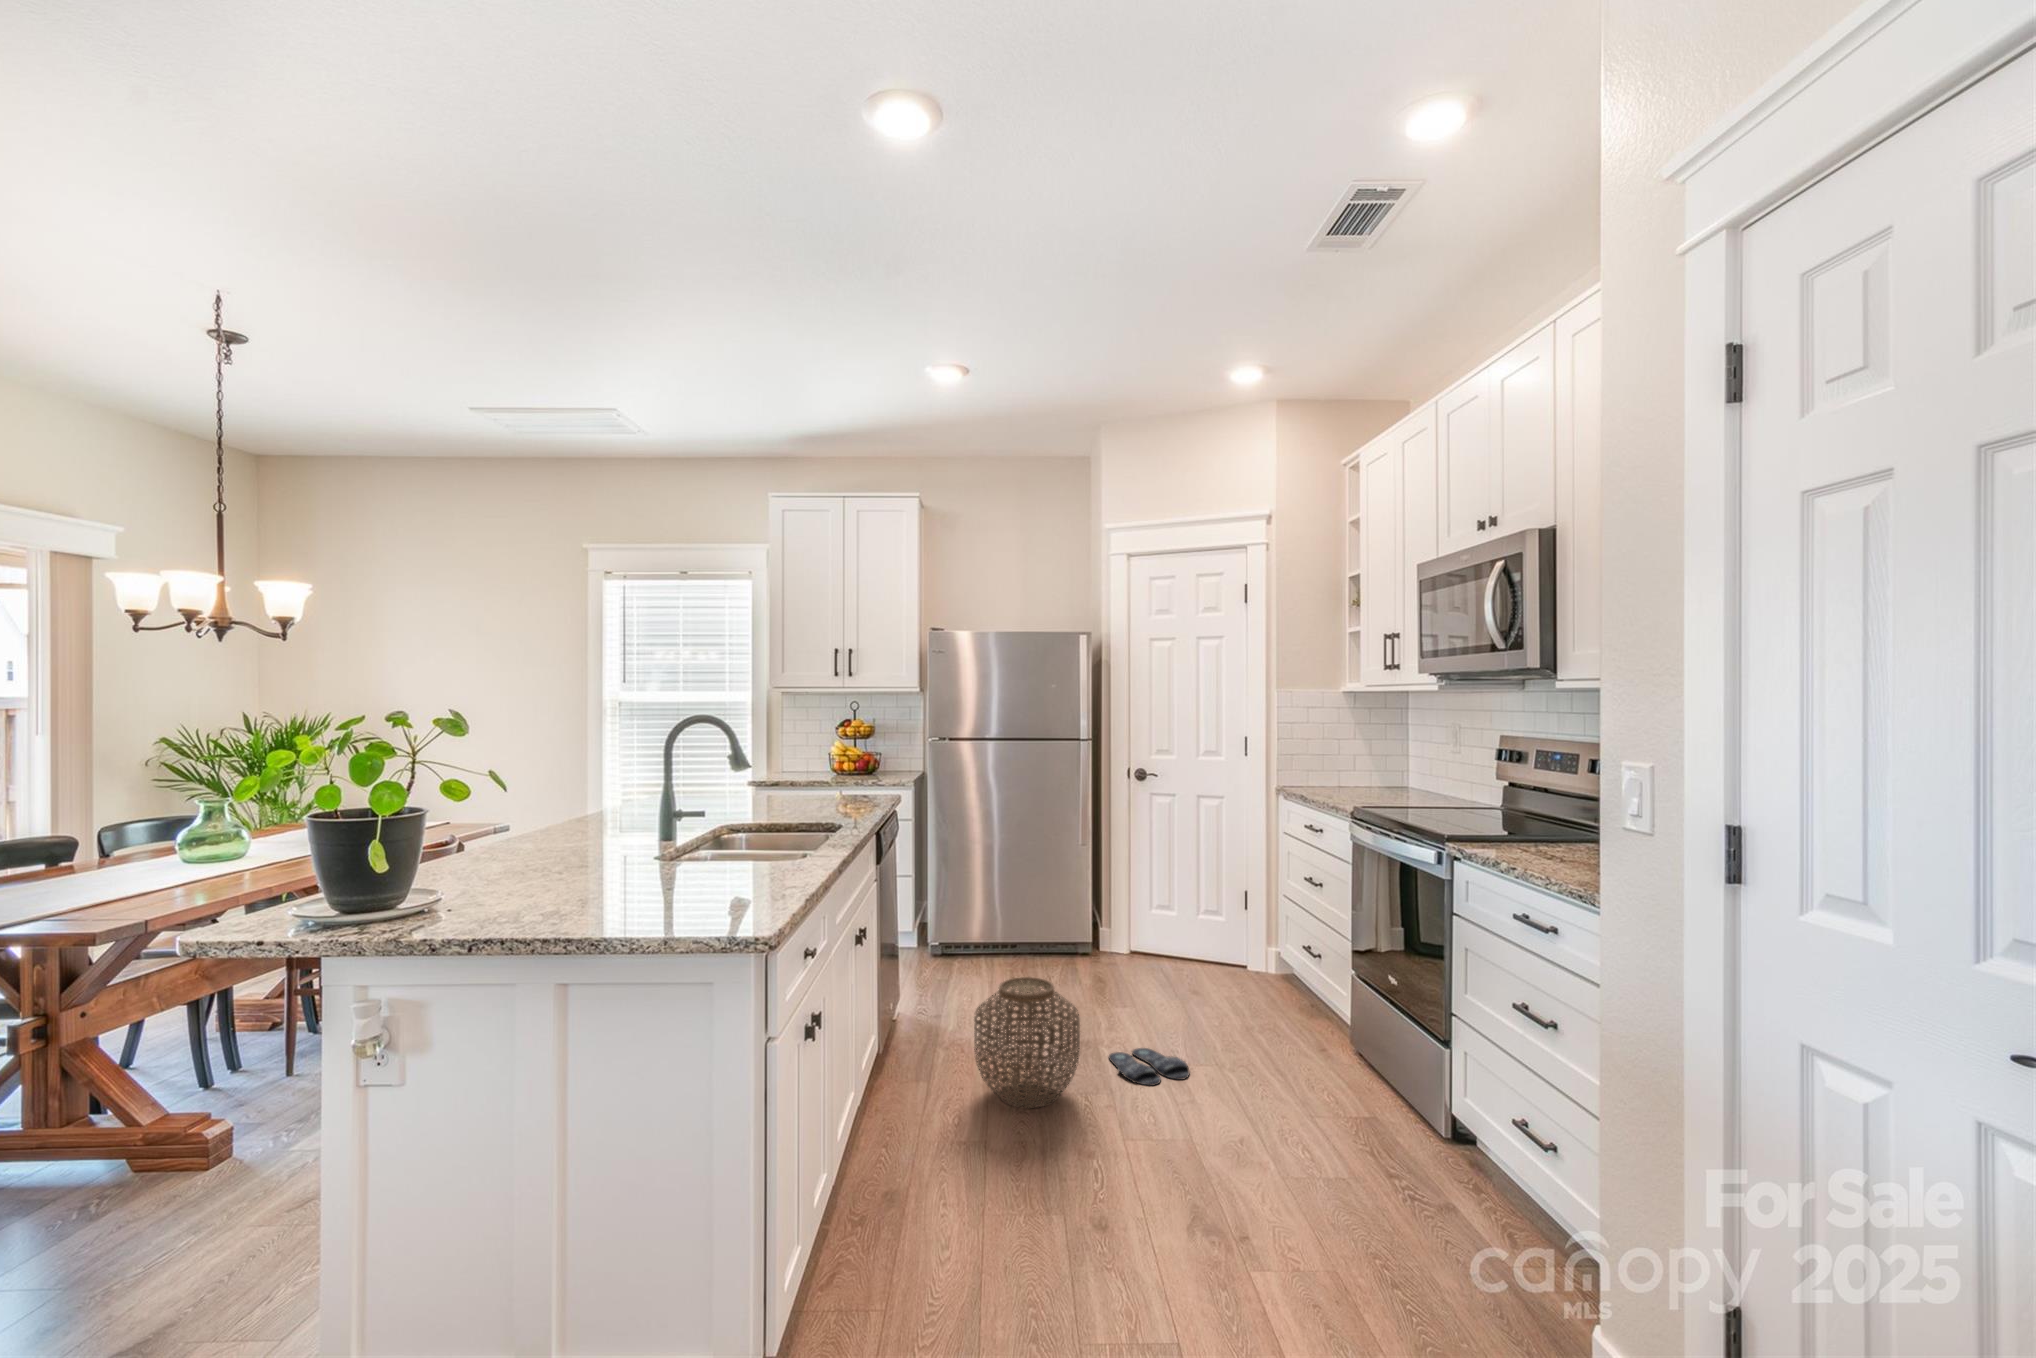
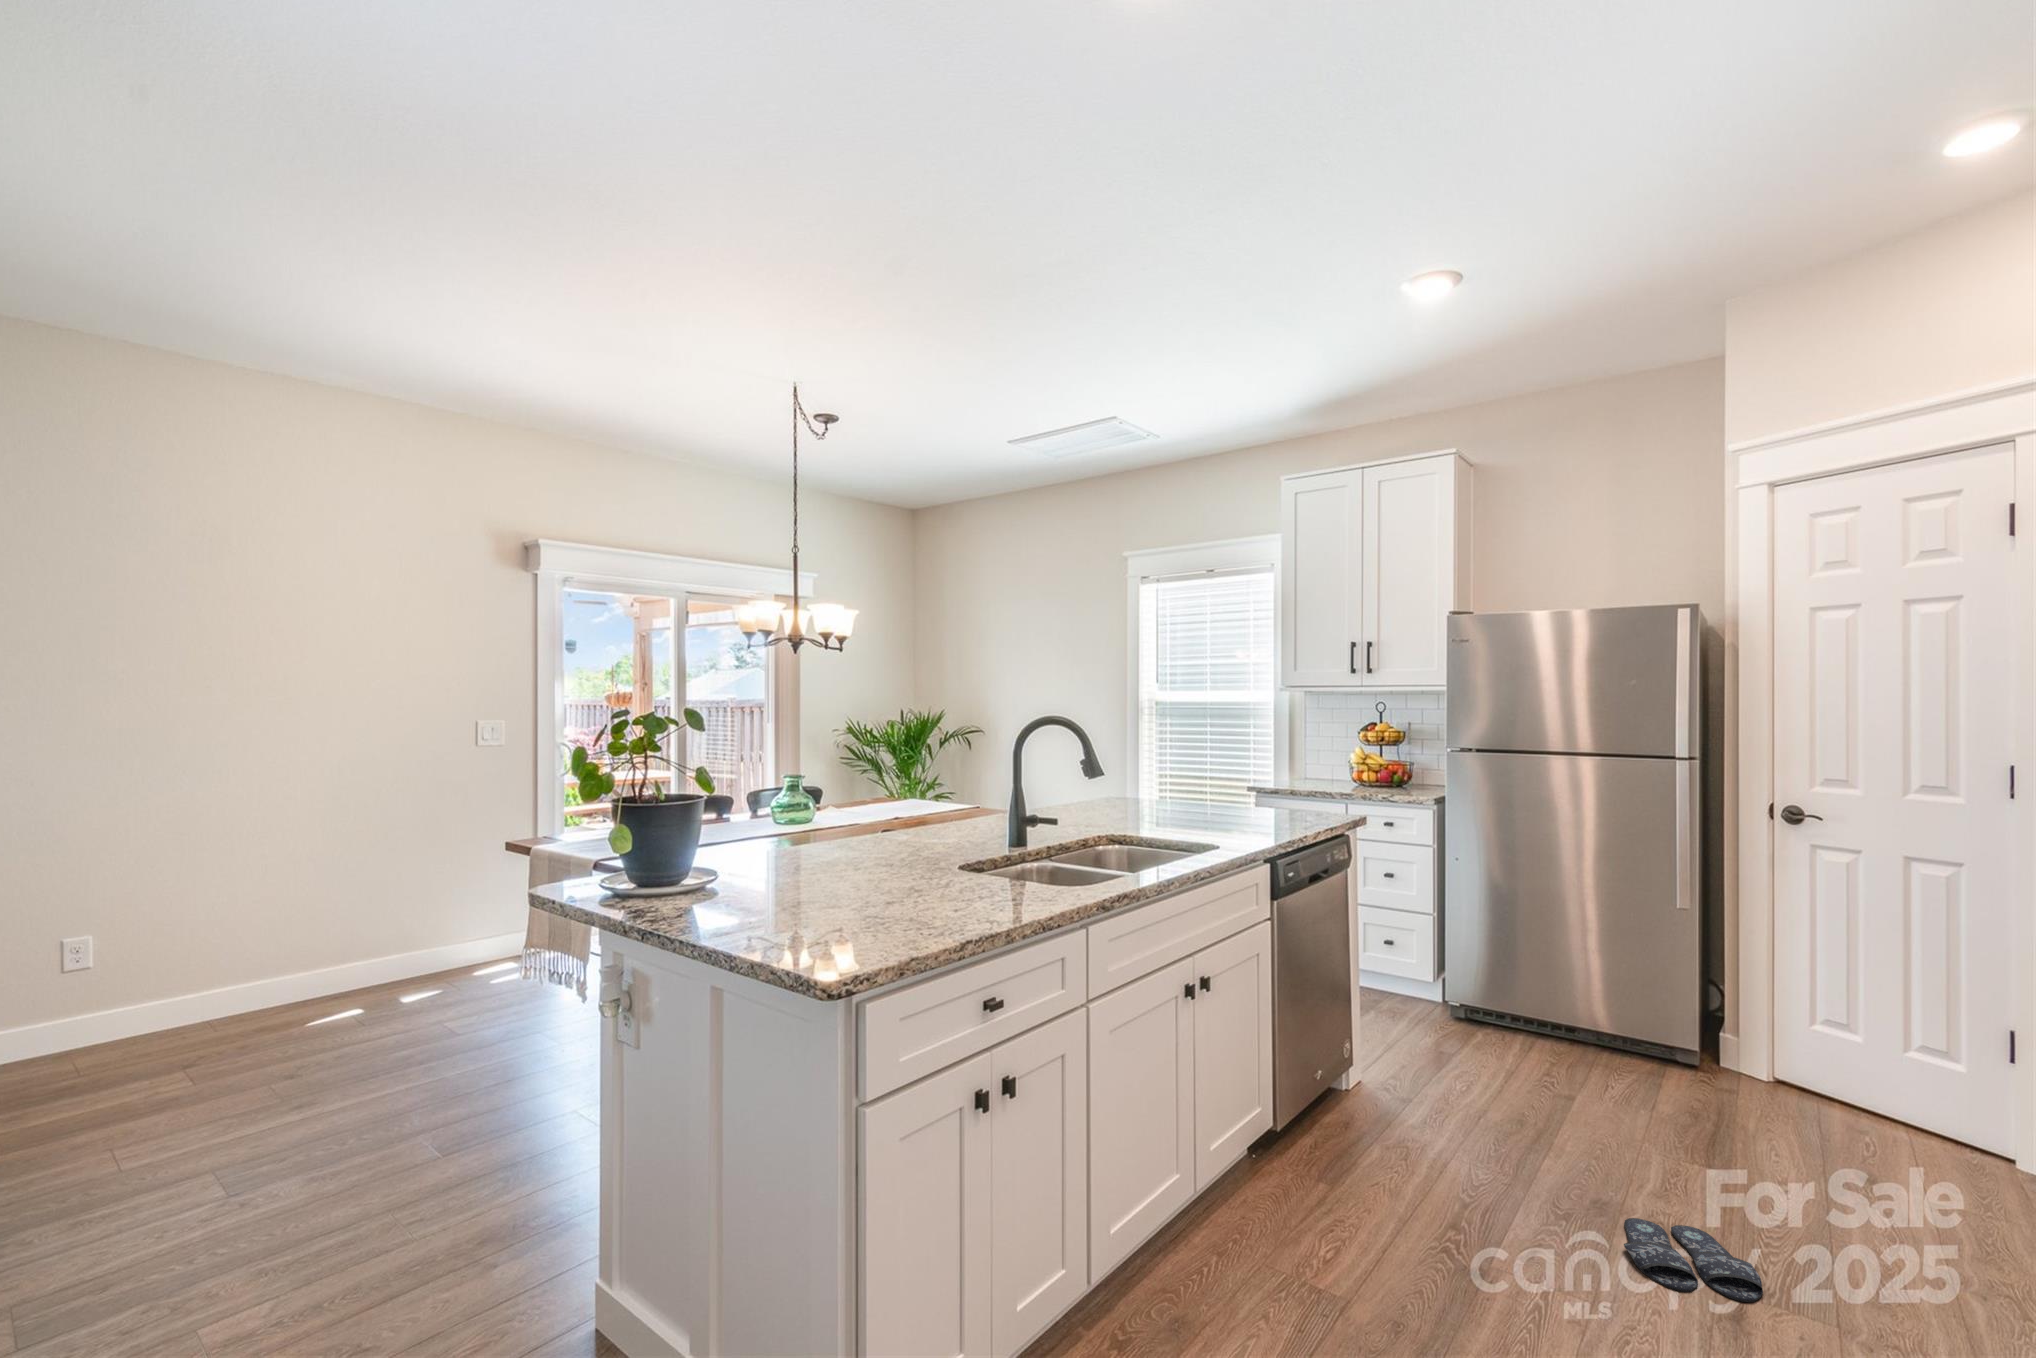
woven basket: present [974,977,1080,1108] -> none [1380,1067,1538,1254]

